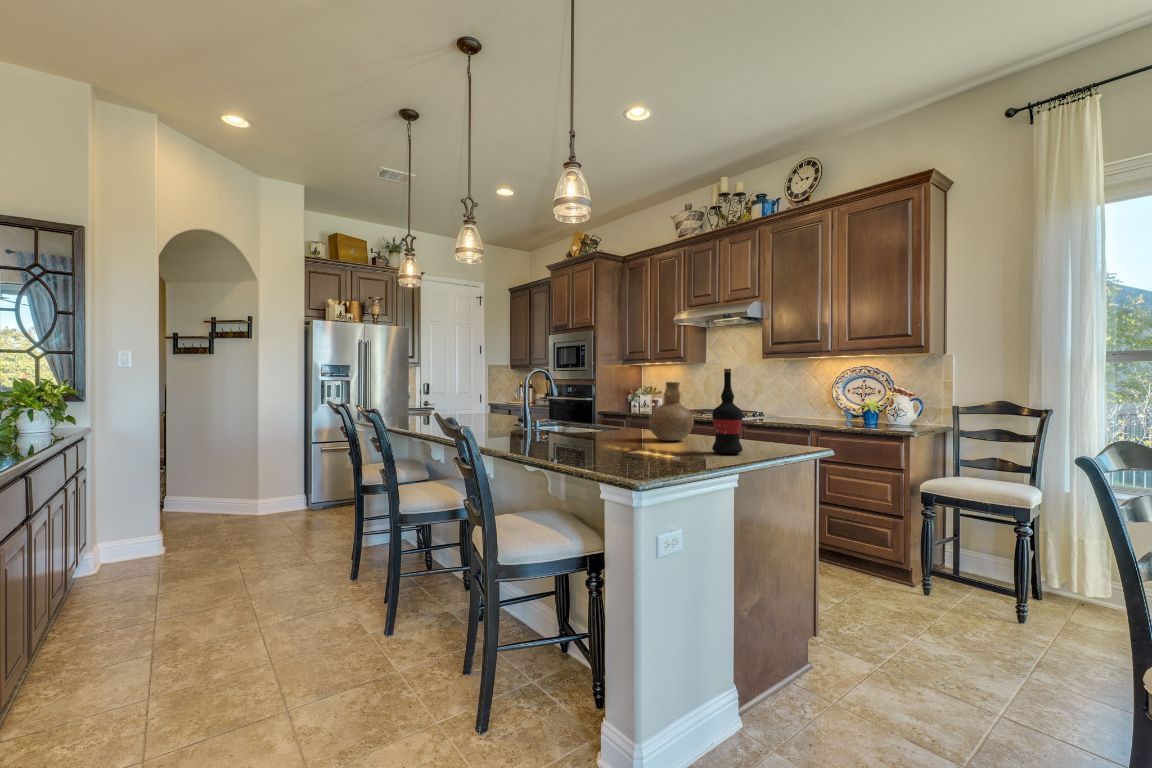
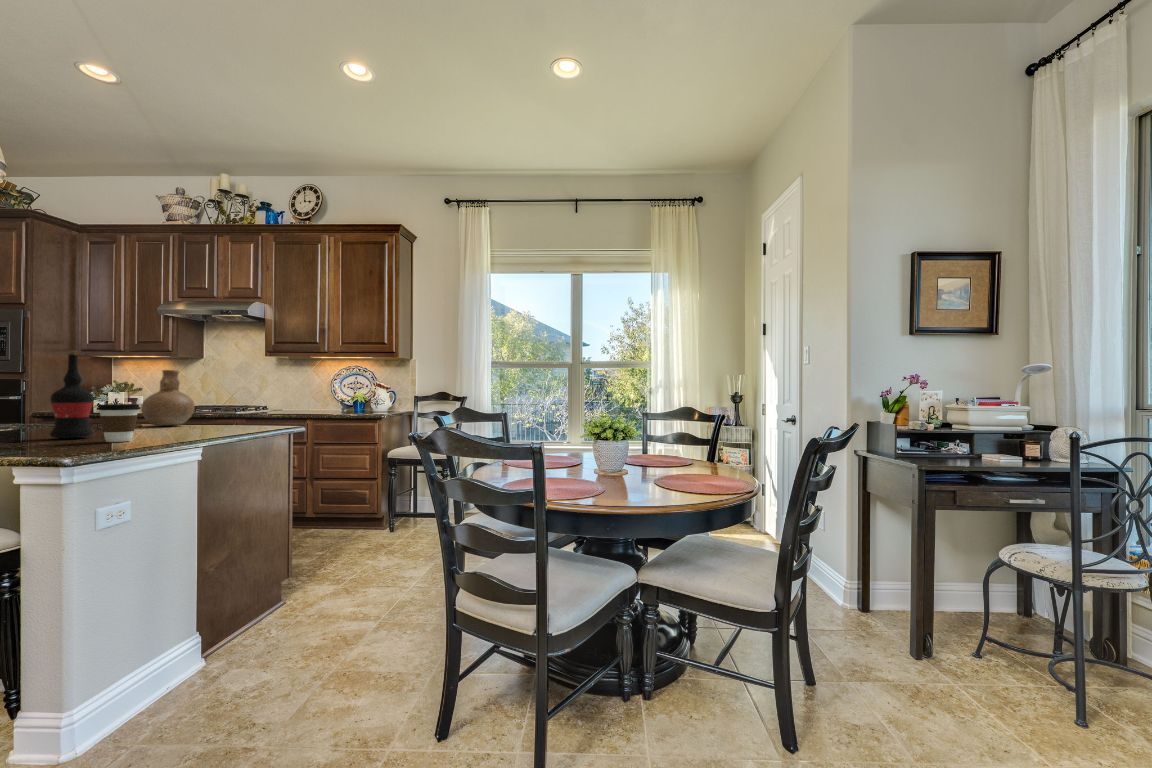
wine bottle: present [712,369,743,454] -> present [50,351,93,438]
coffee cup: none [601,425,637,468] -> present [97,404,141,442]

